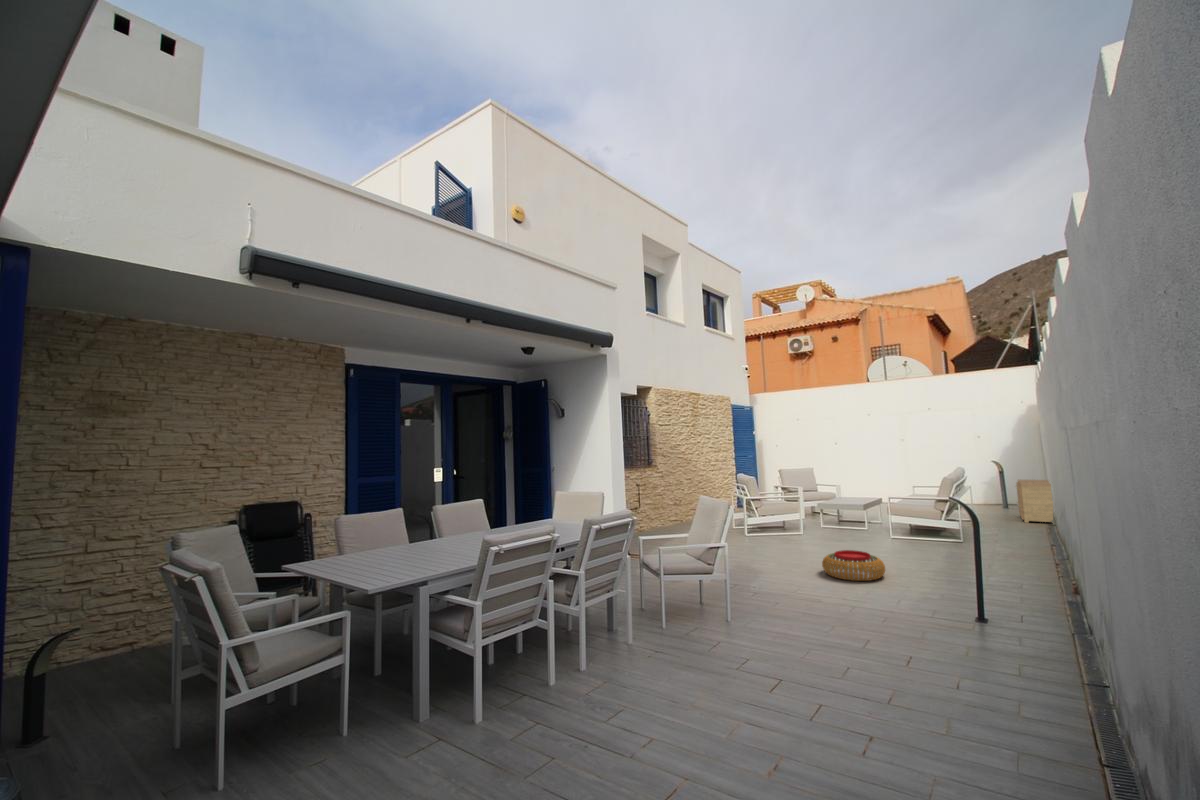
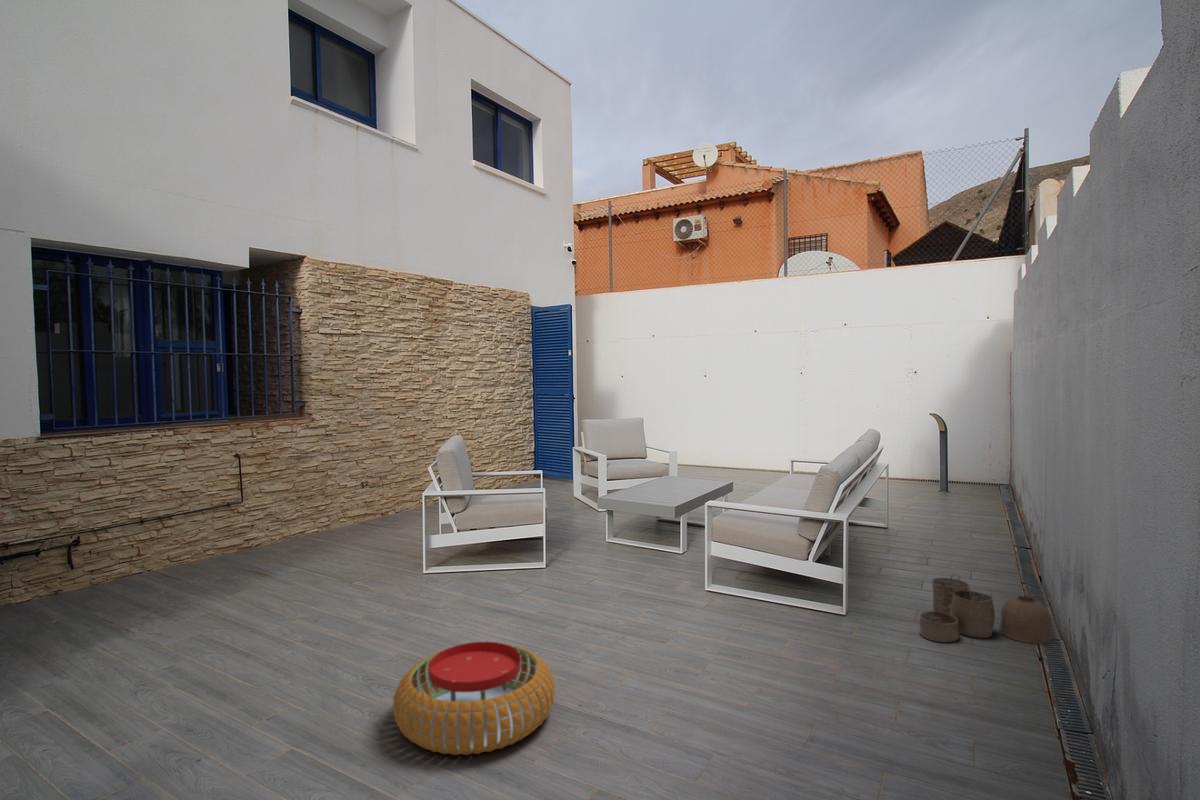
side table: present [1016,480,1053,523] -> none [957,445,1022,529]
woven basket: none [1017,533,1080,559] -> present [919,574,1052,644]

